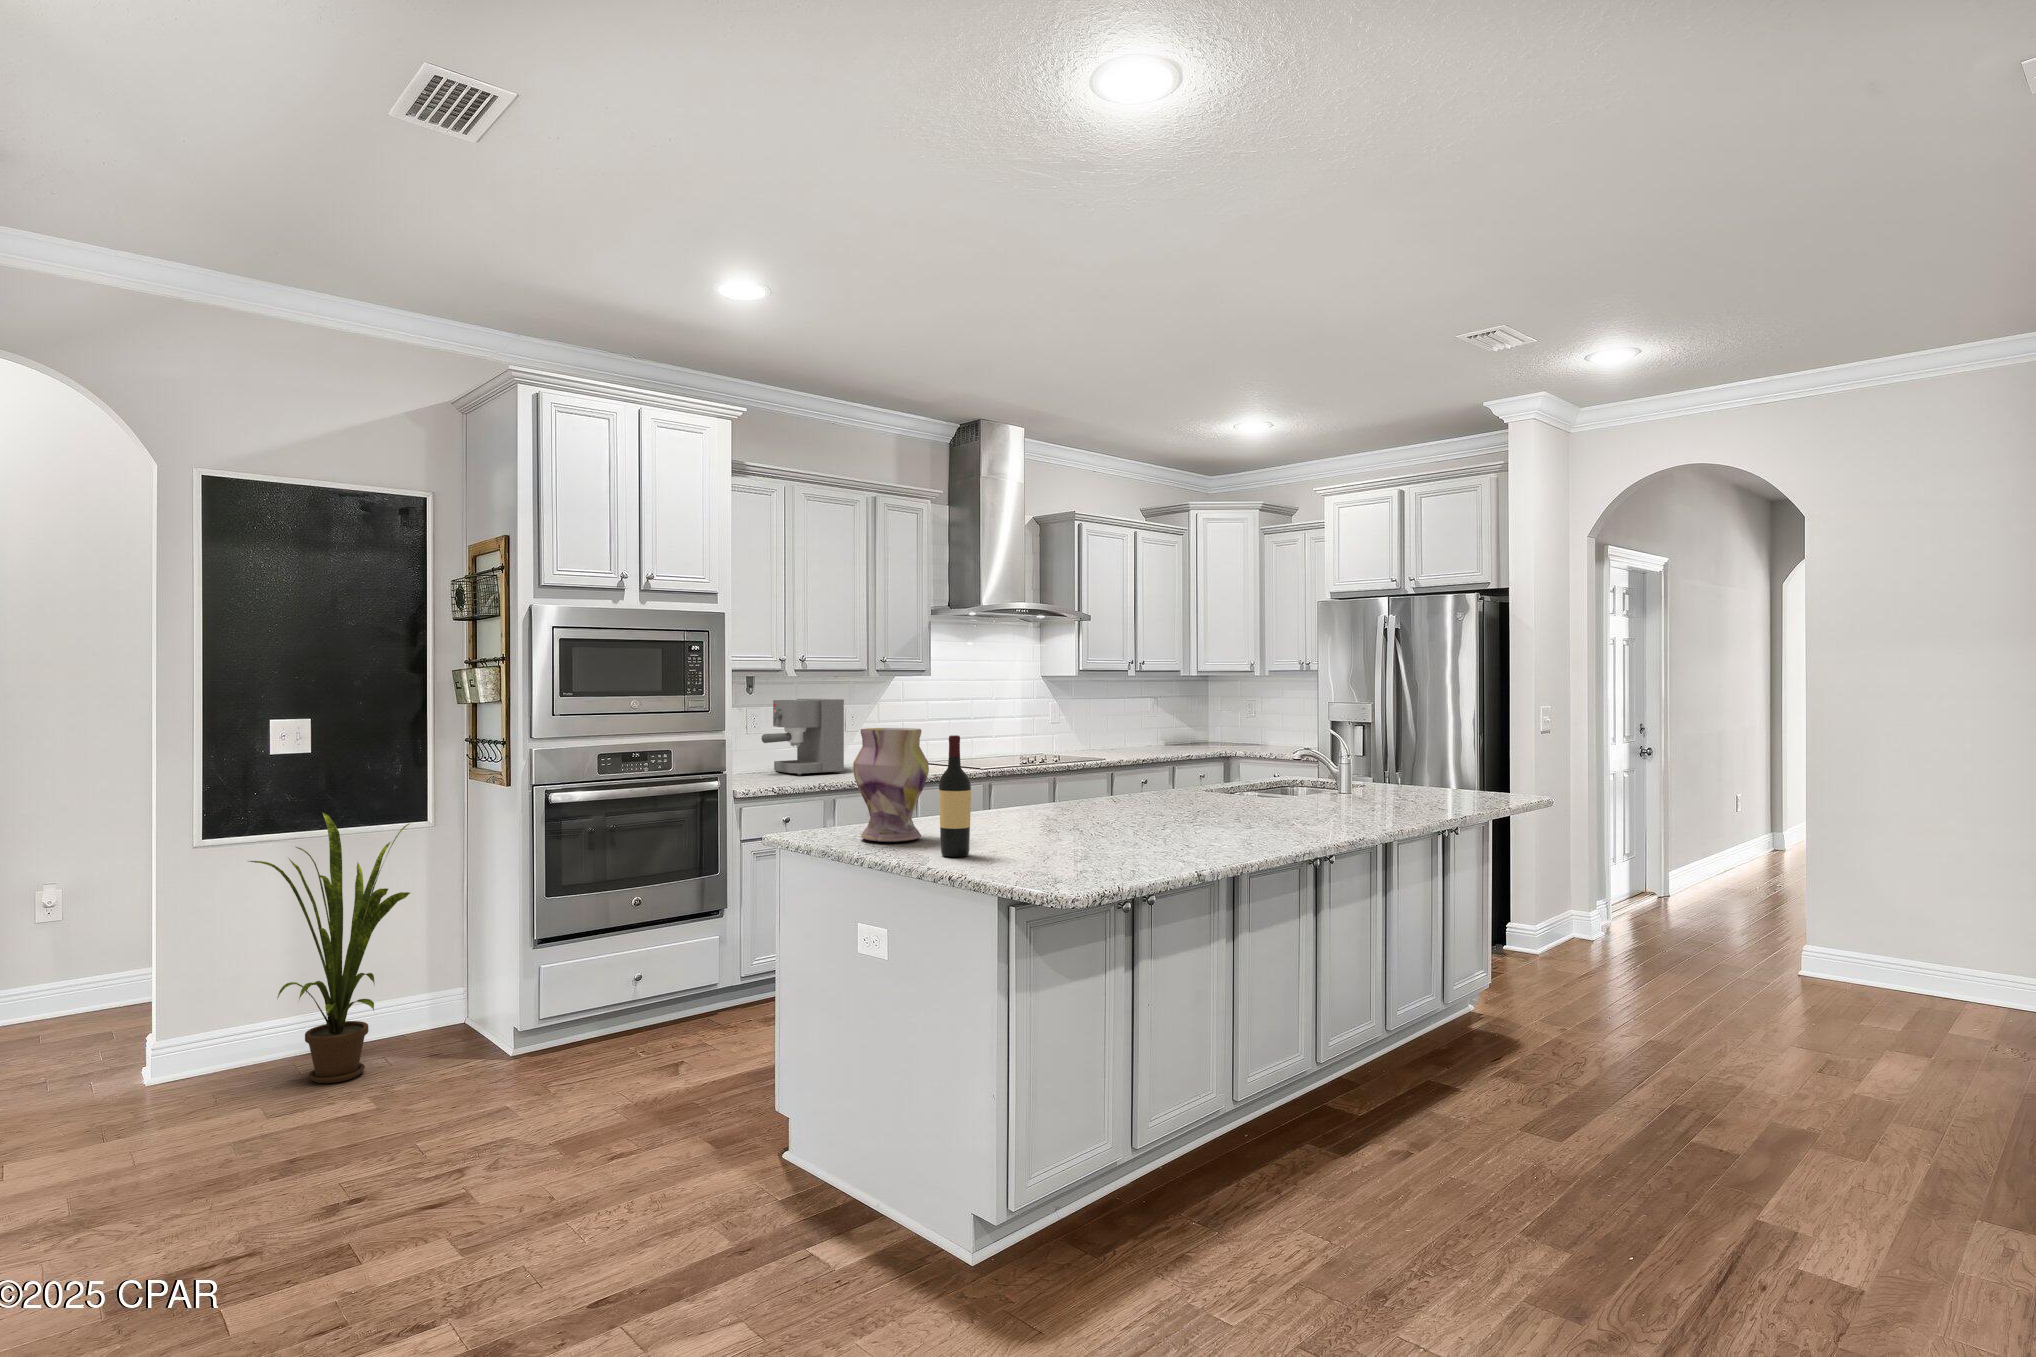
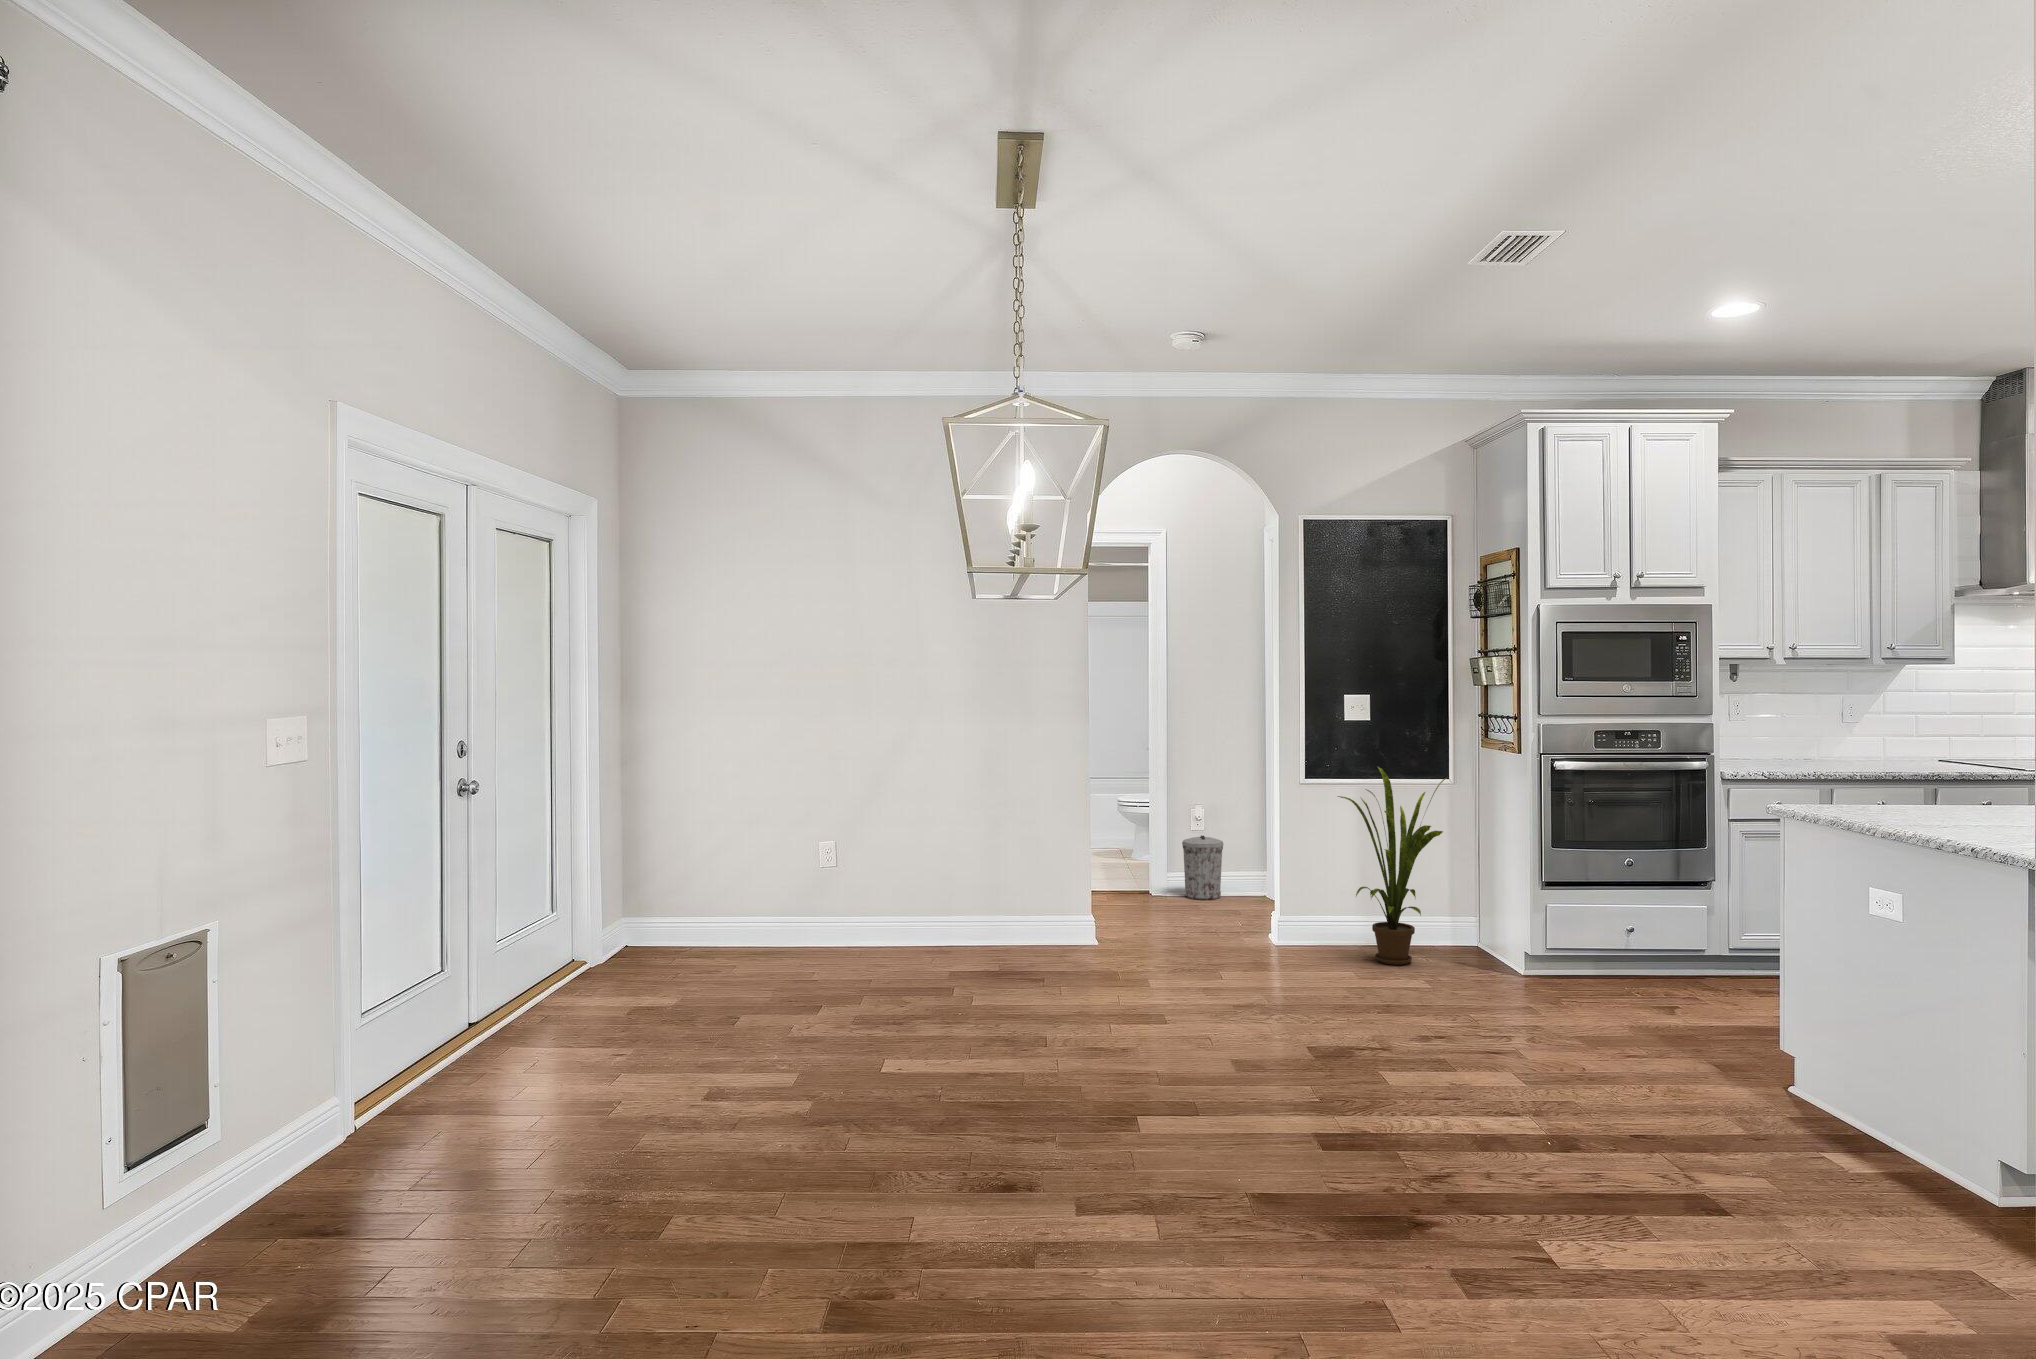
coffee maker: present [761,699,844,775] -> none [1748,685,1843,761]
vase: present [853,728,929,842] -> none [1867,716,1953,819]
wine bottle: present [939,735,971,857] -> none [1965,724,2003,836]
trash can: none [27,928,105,1025] -> present [1182,836,1223,900]

